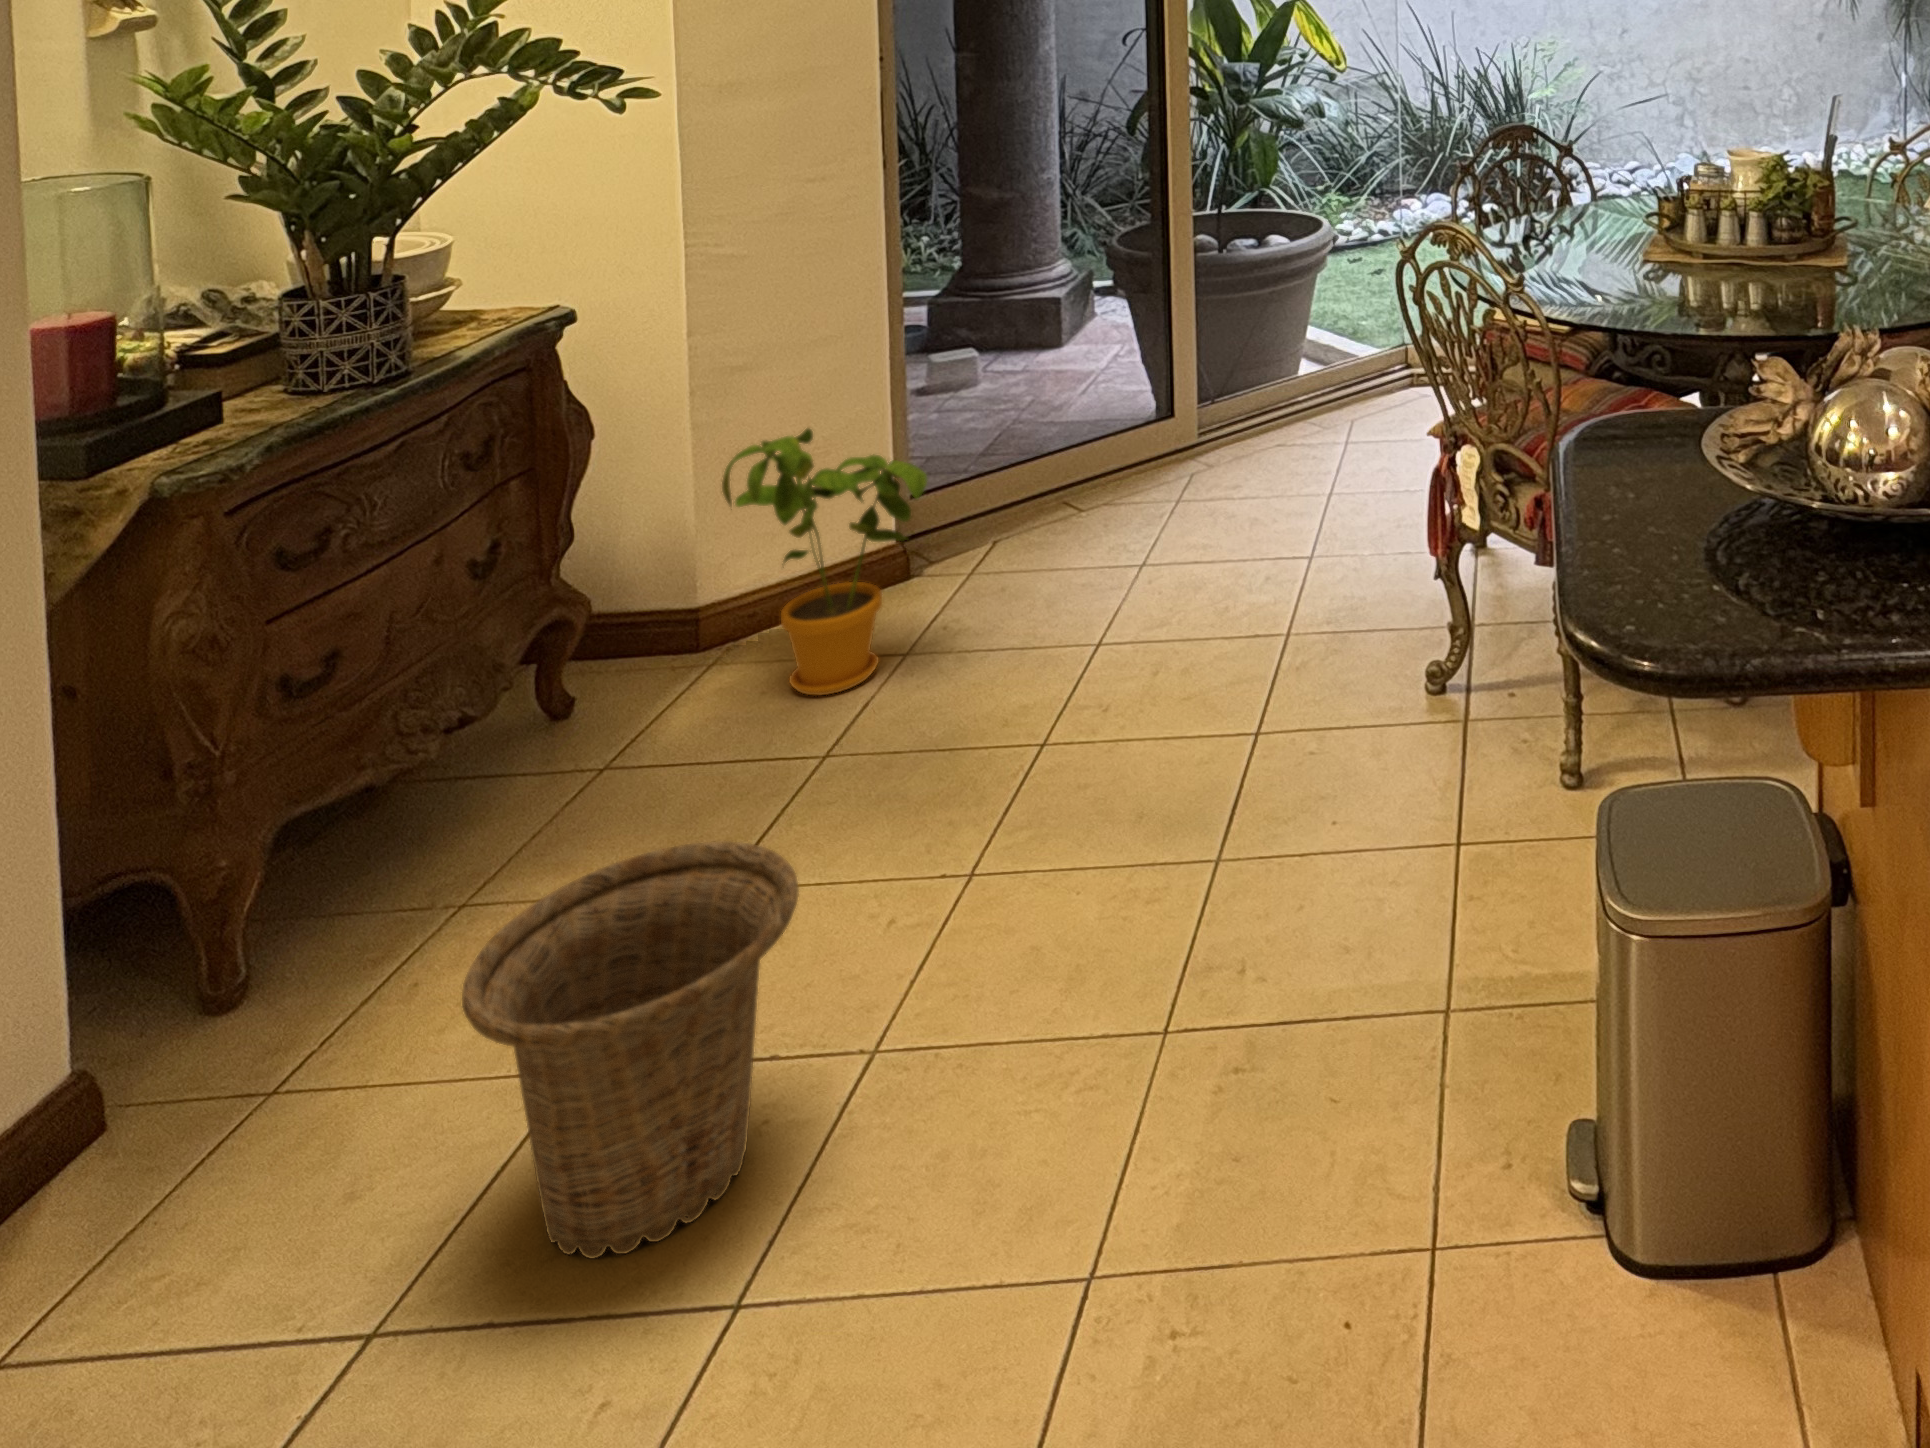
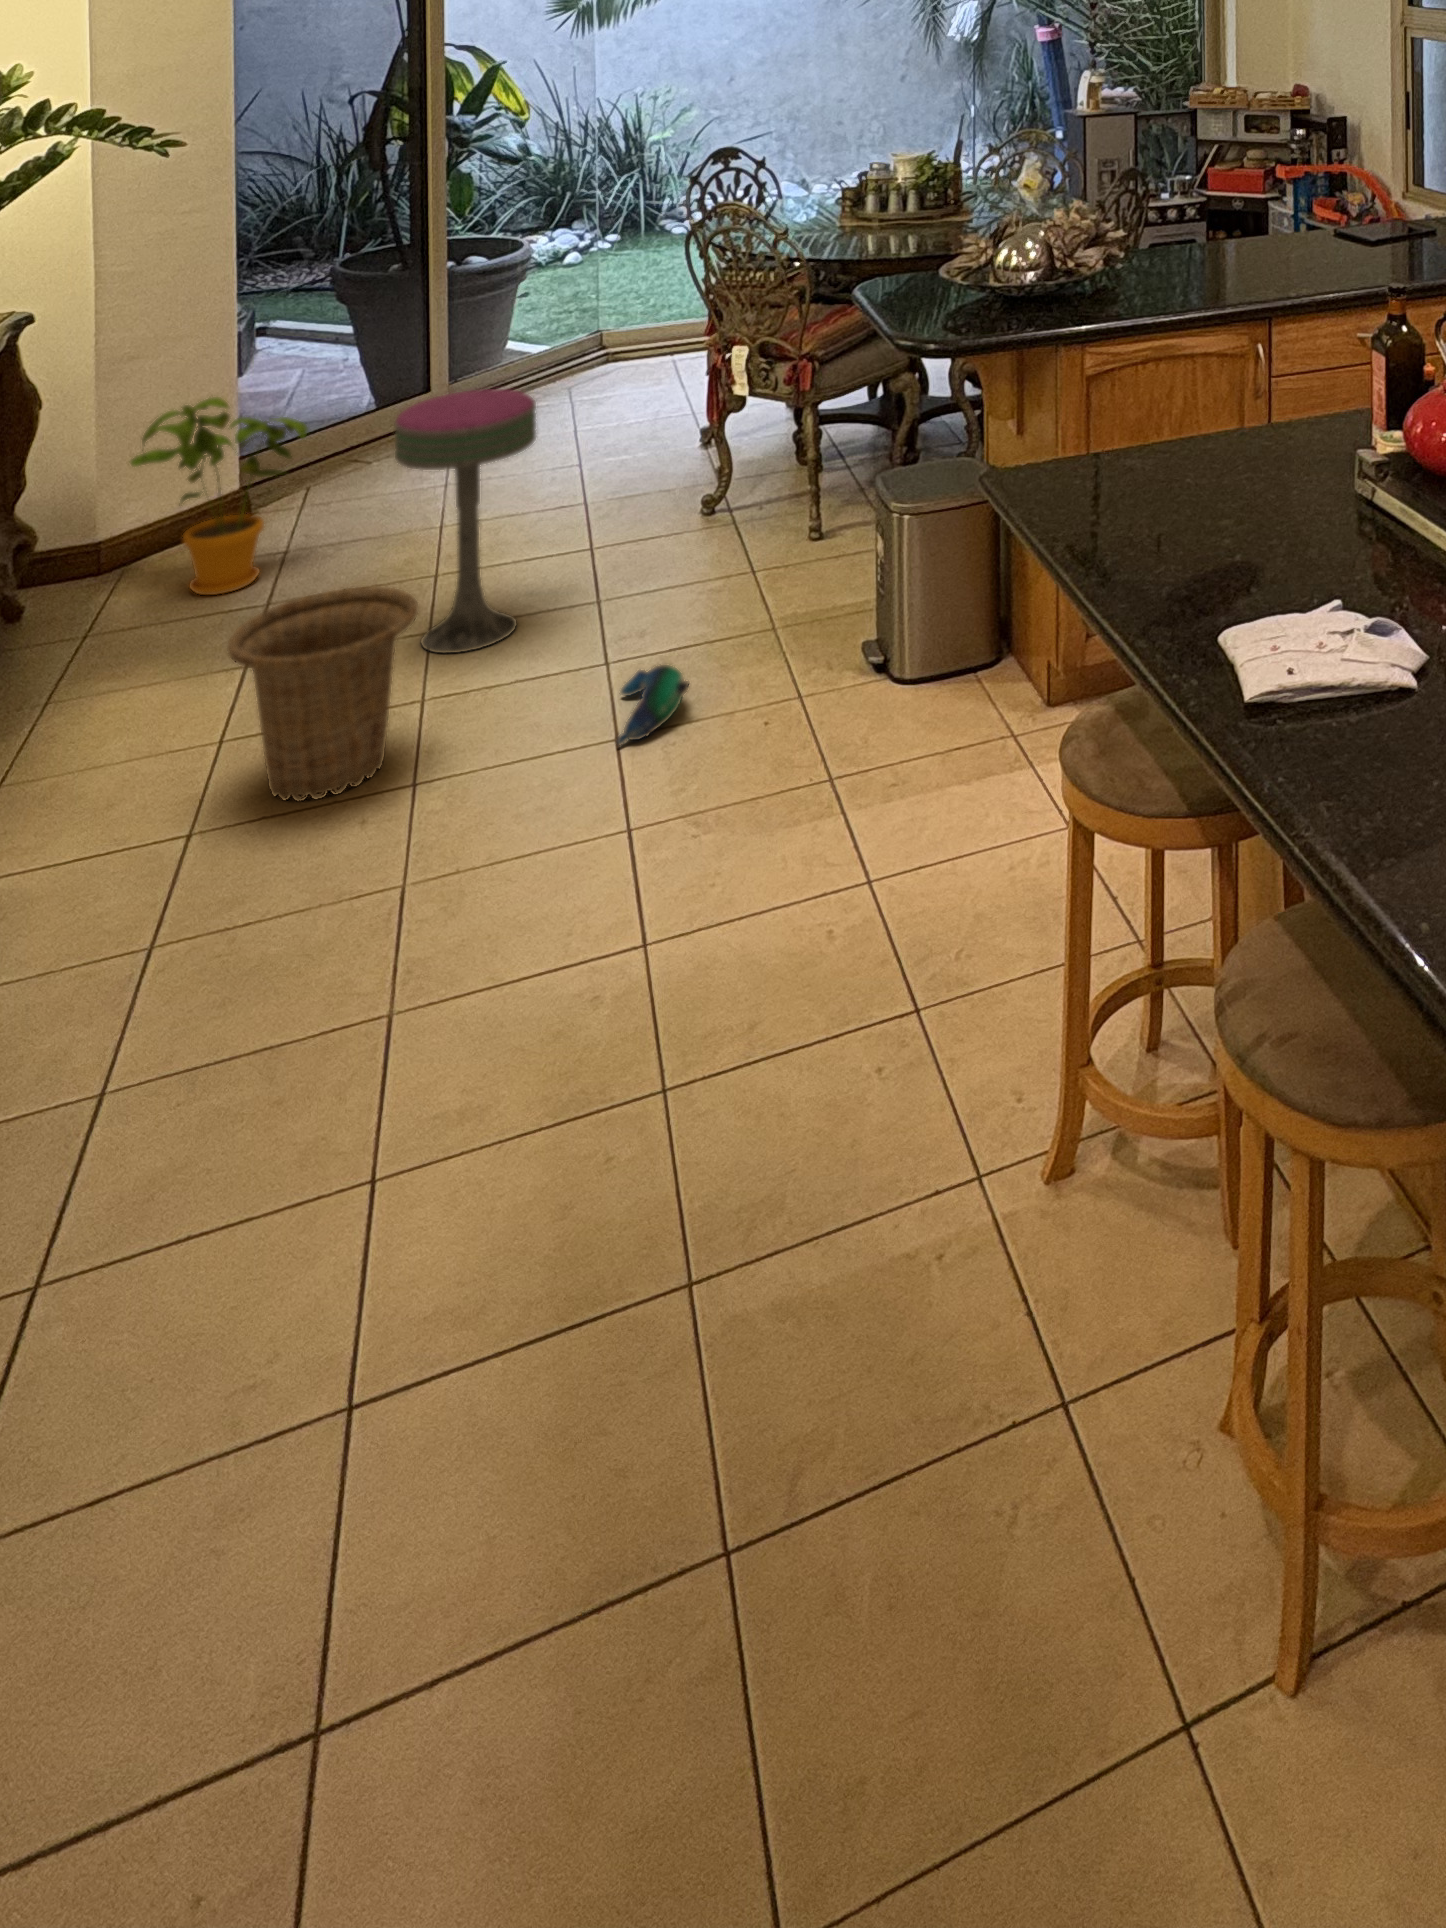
bar stool: none [910,482,1121,907] -> present [394,389,536,653]
plush toy: none [1062,1060,1224,1276] -> present [616,665,689,745]

